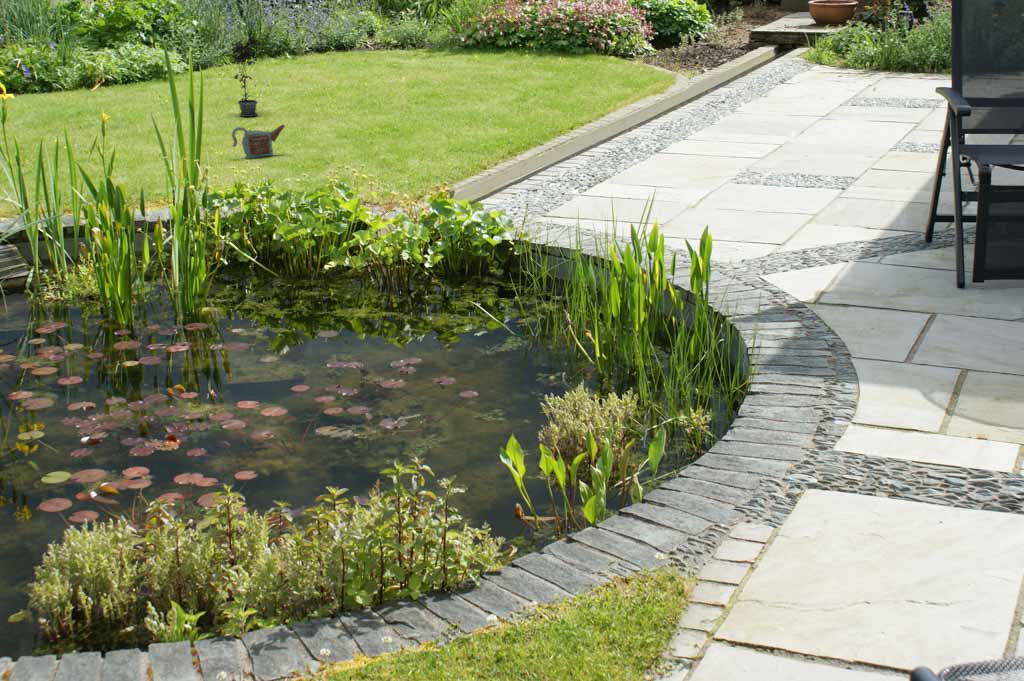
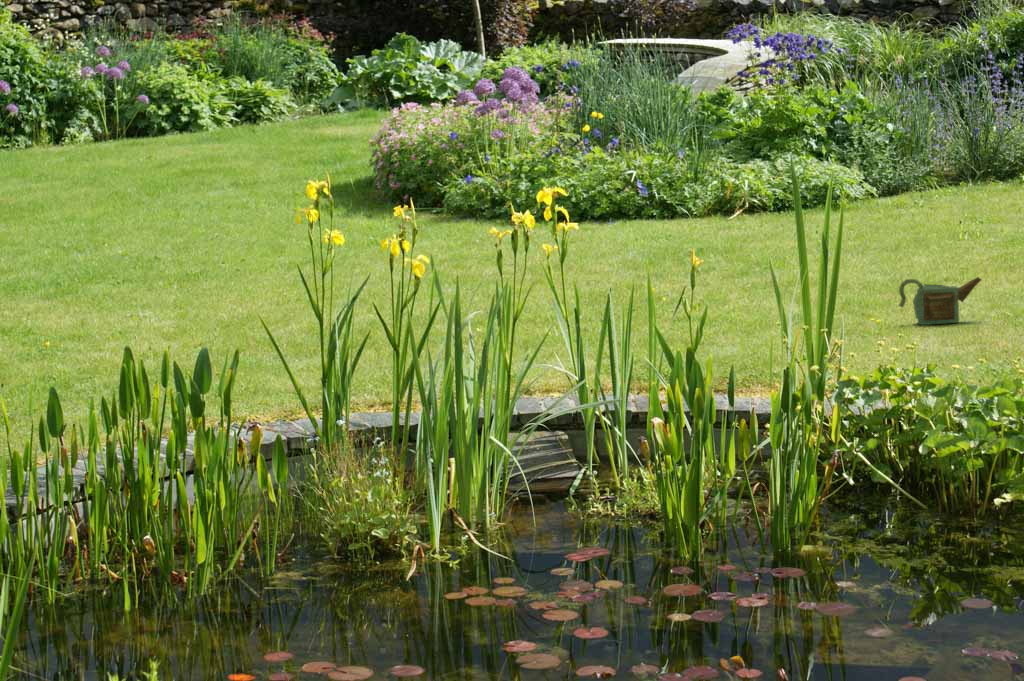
potted plant: present [229,33,261,117] -> none [913,142,965,263]

